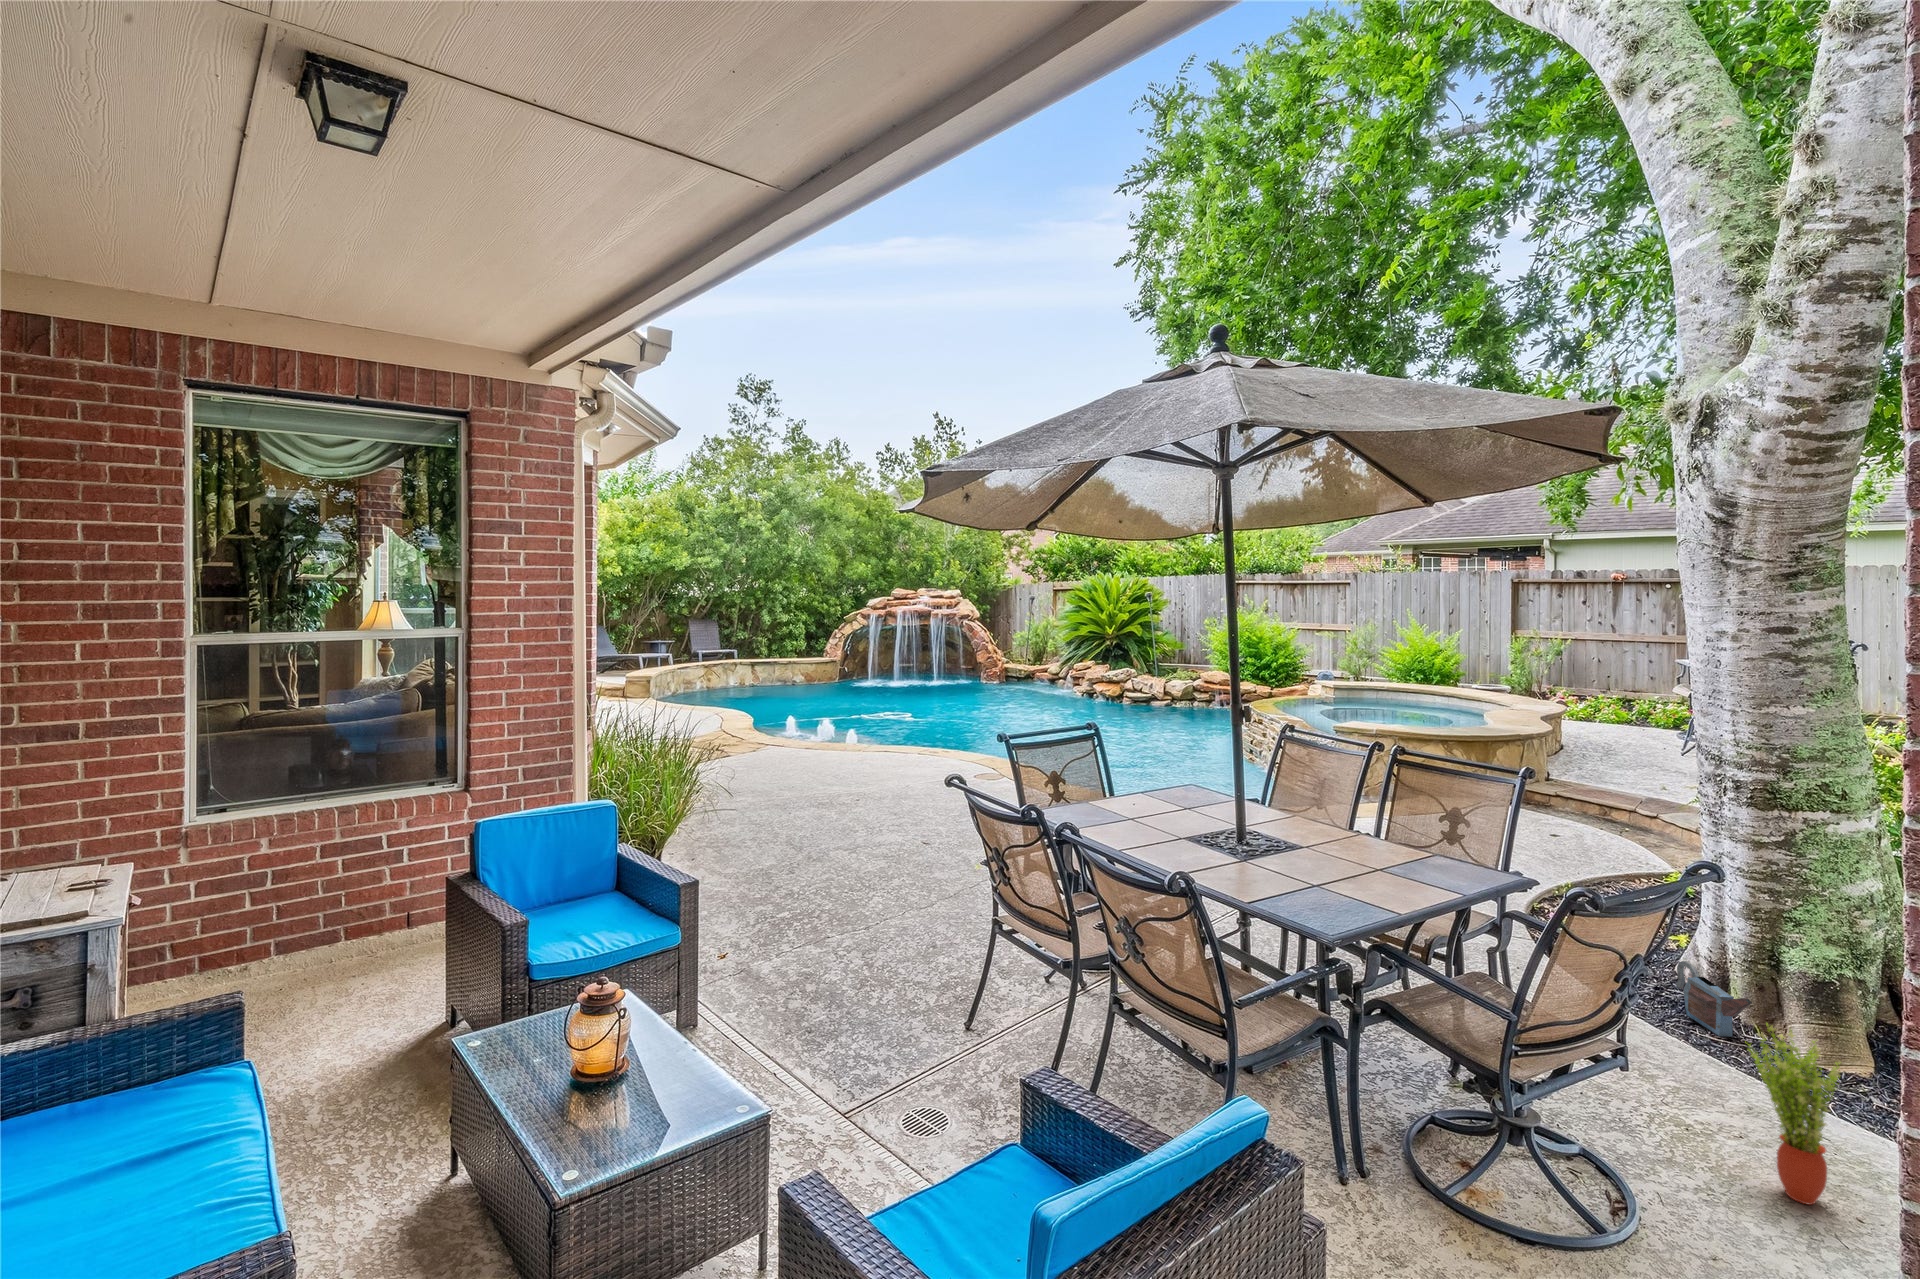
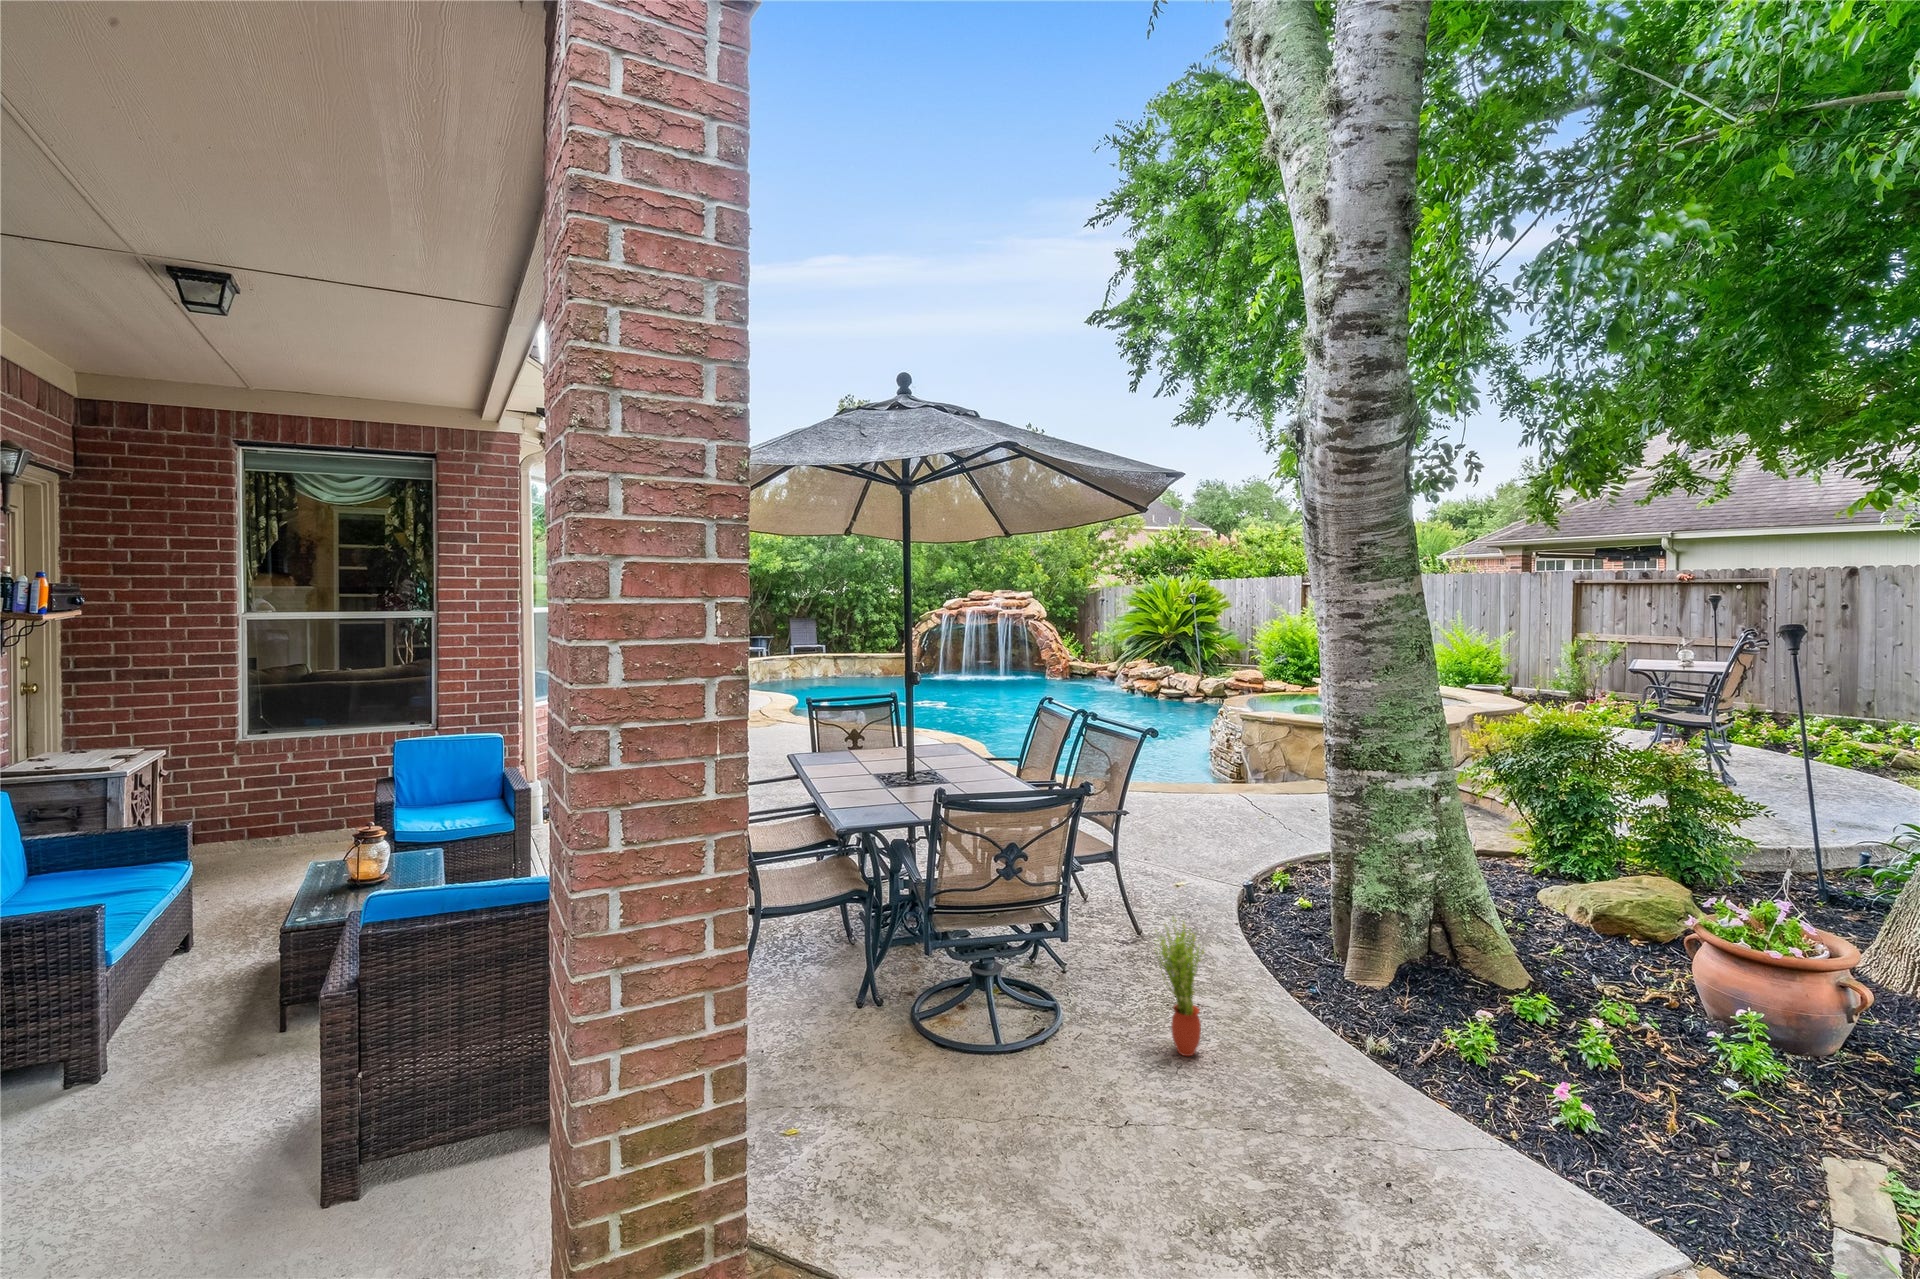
watering can: present [1676,961,1752,1037] -> none [1294,903,1318,964]

